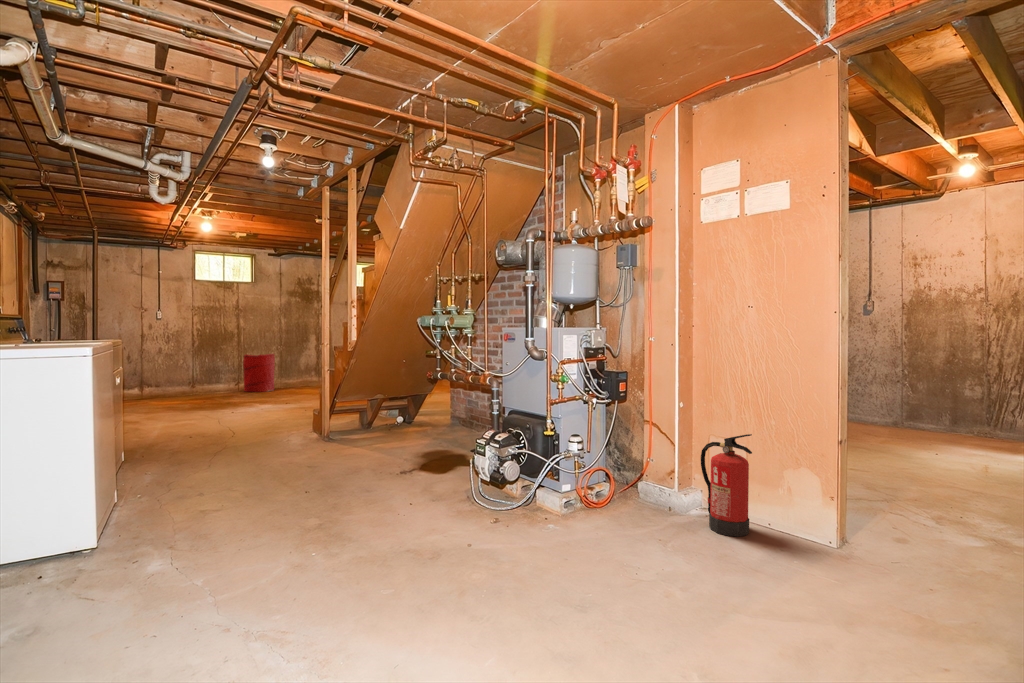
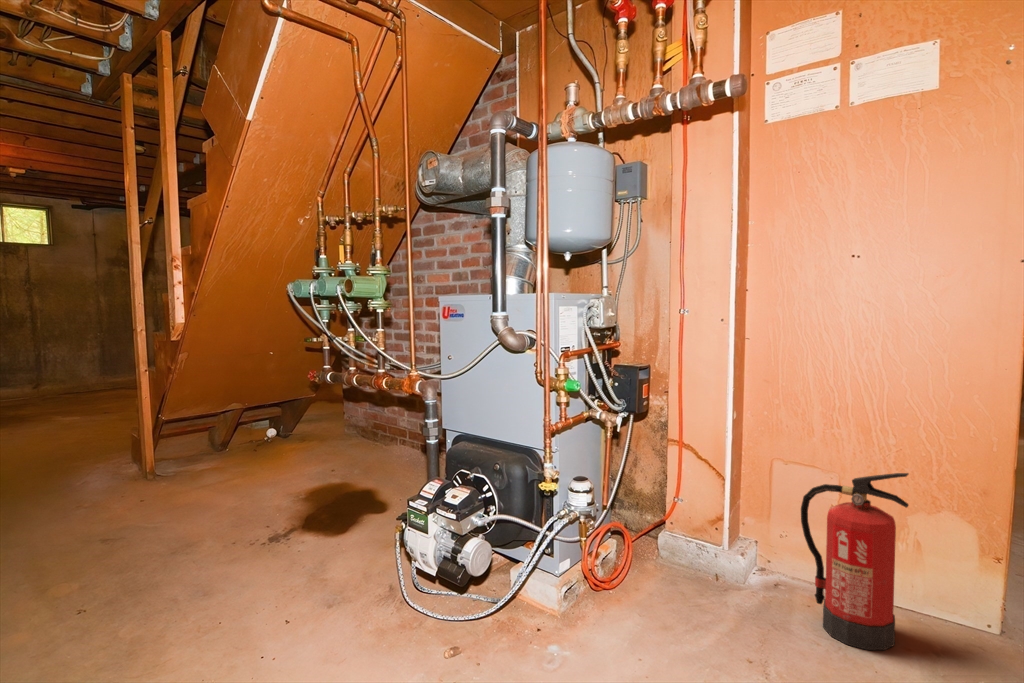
laundry hamper: present [243,354,275,392] -> none [18,345,73,403]

